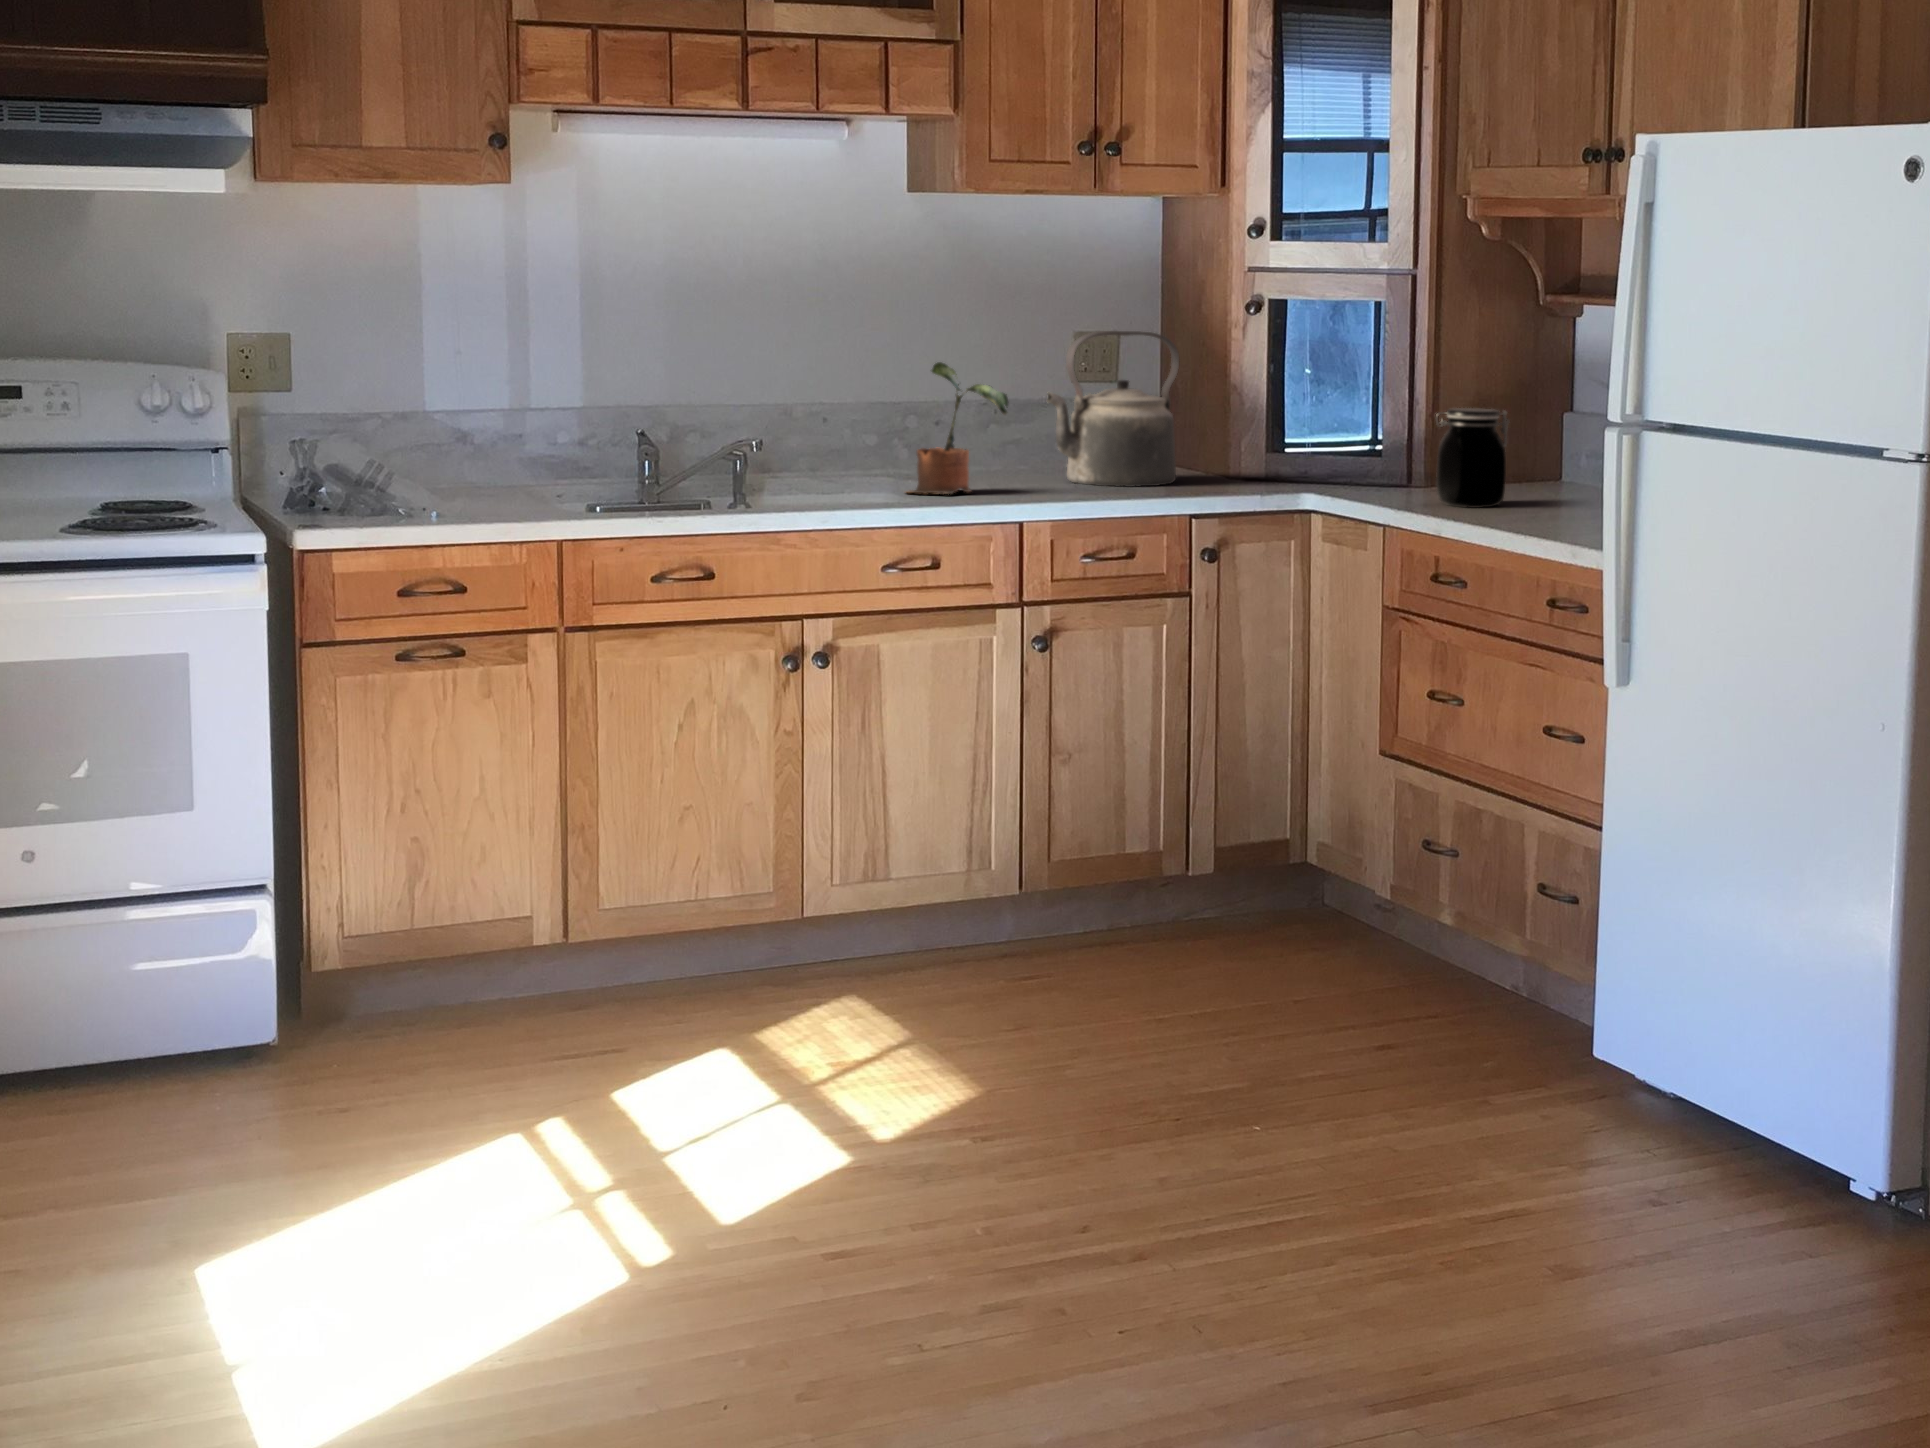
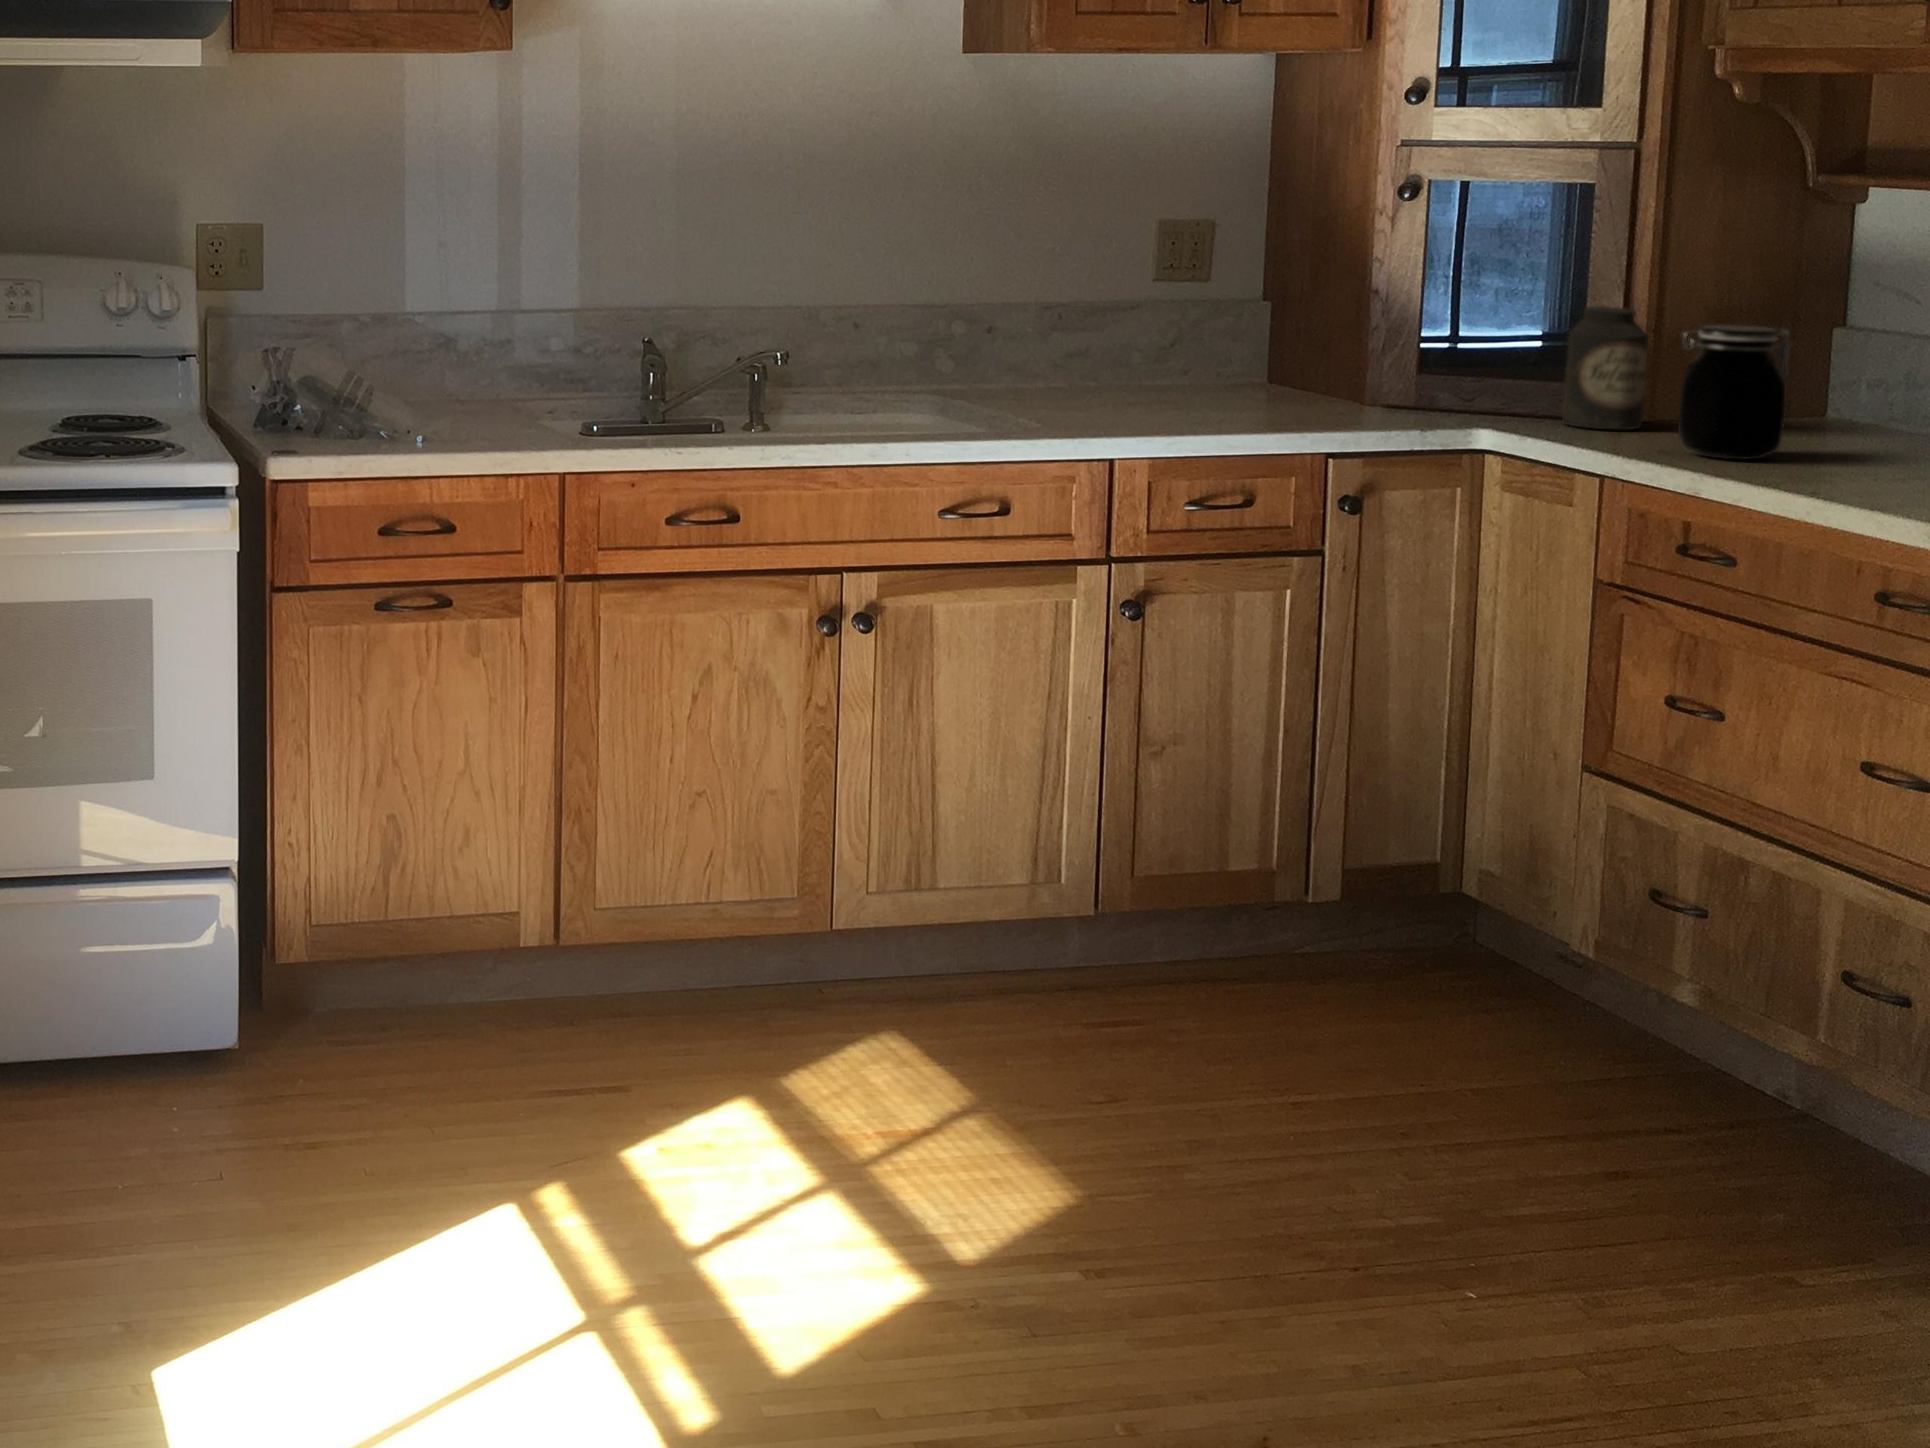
kettle: present [1047,331,1179,487] -> none [1135,221,1304,414]
potted plant: present [907,362,1008,494] -> none [957,260,1096,421]
canister: none [1369,397,1427,492] -> present [1562,306,1648,430]

